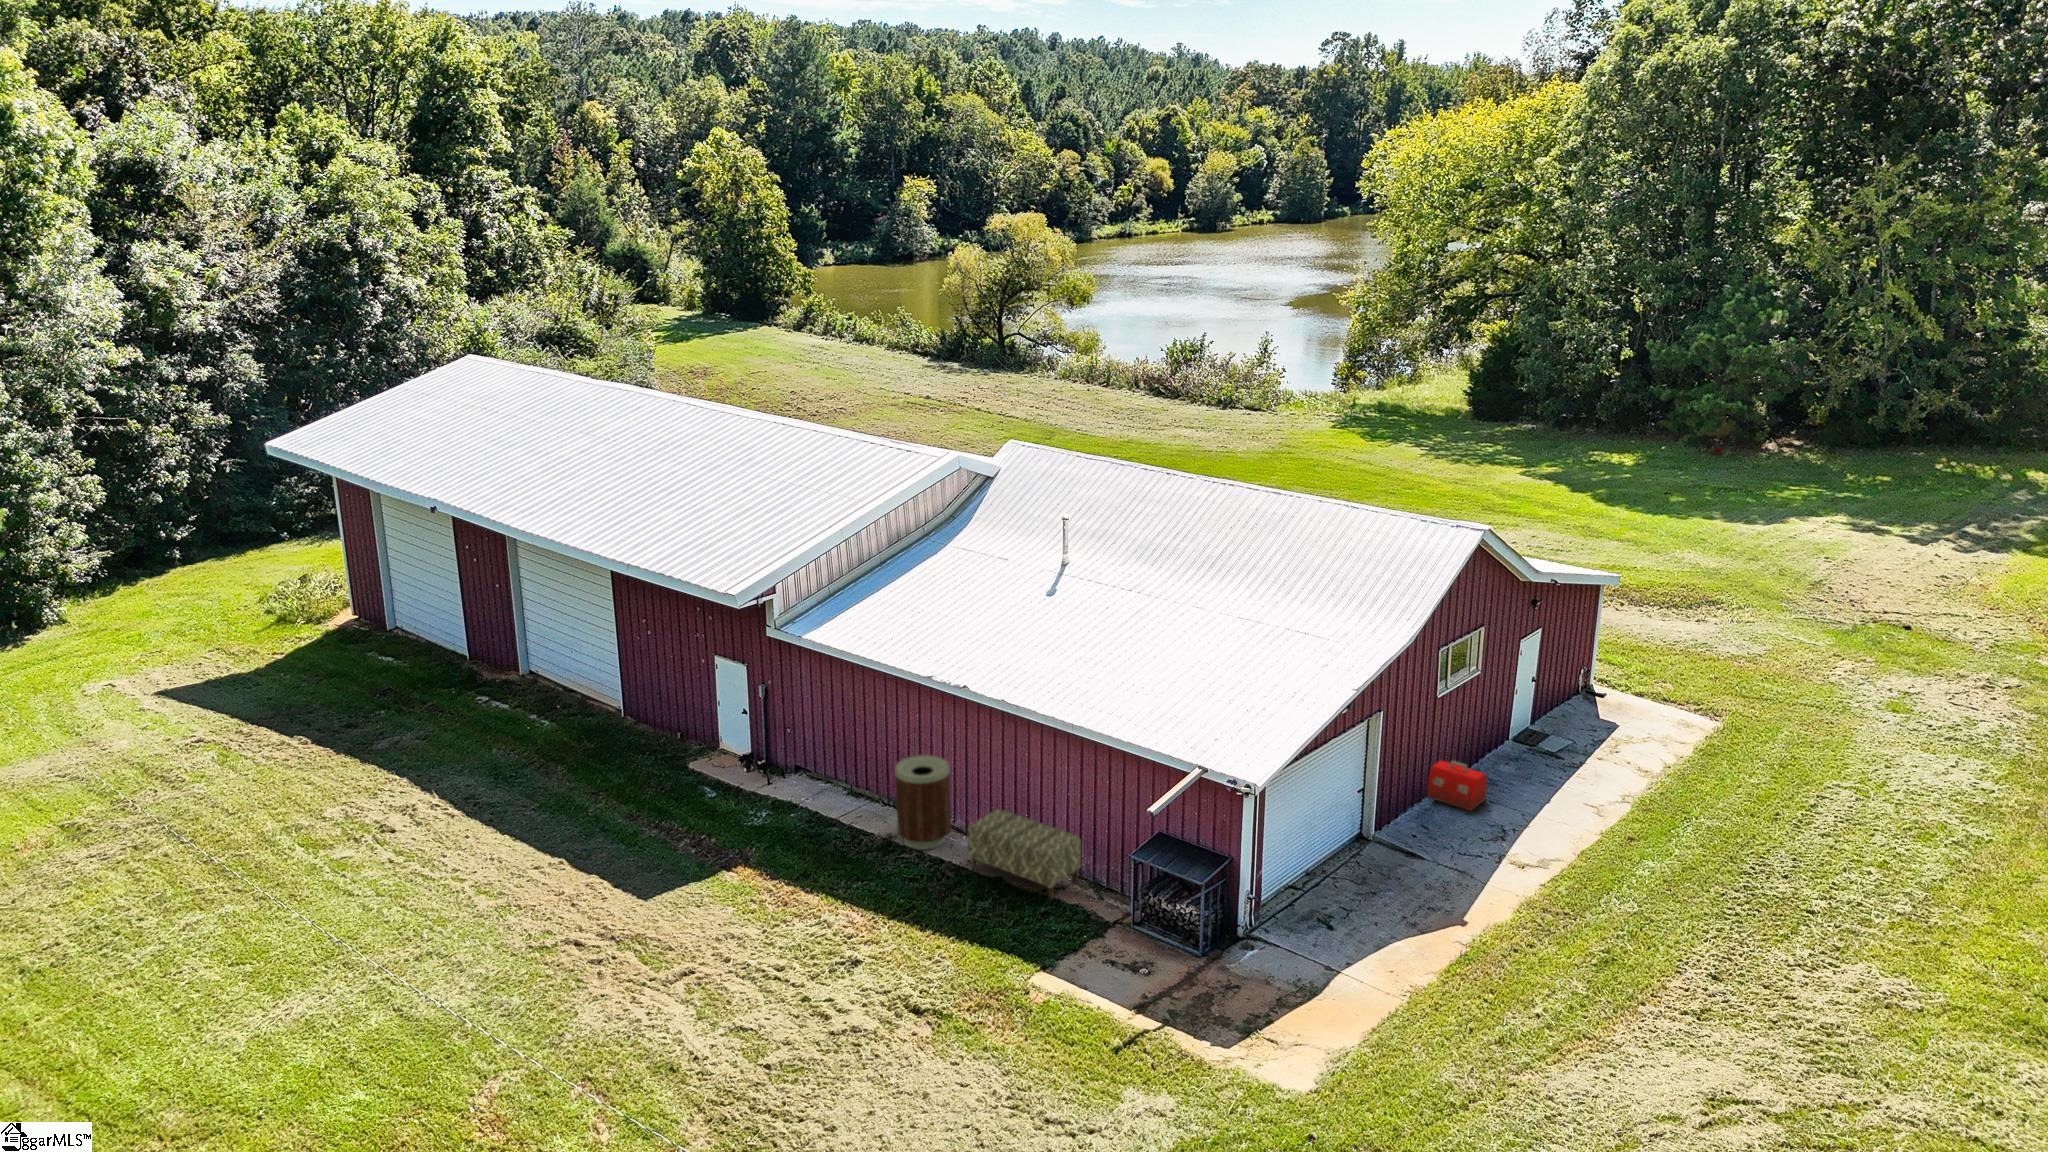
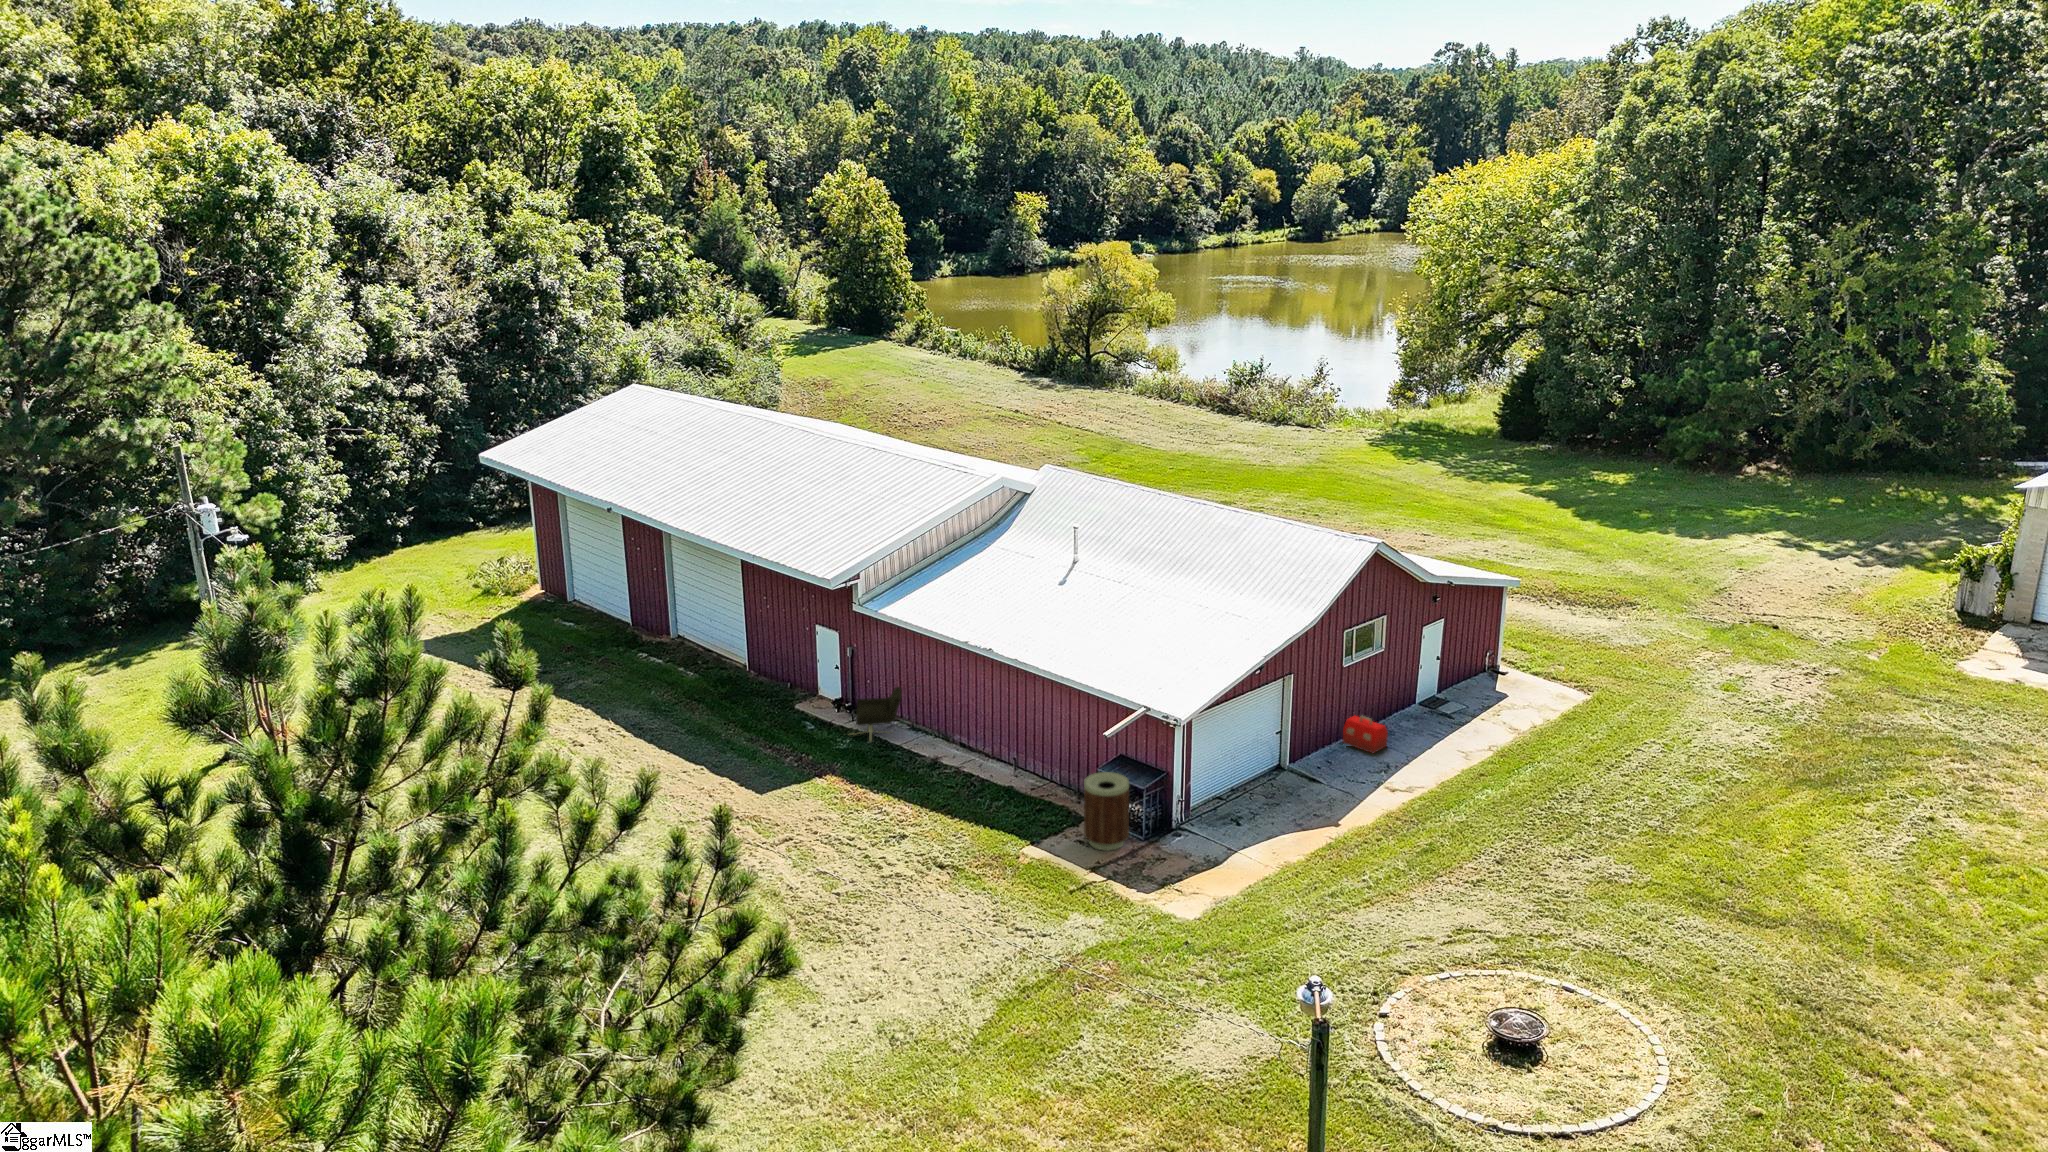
potted tree: present [1708,416,1736,454] -> none [1692,440,1720,474]
lounge chair: none [770,739,842,816] -> present [856,687,902,741]
trash can: present [895,755,951,850] -> present [1084,772,1129,851]
bench: present [968,809,1081,900] -> none [987,738,1067,802]

